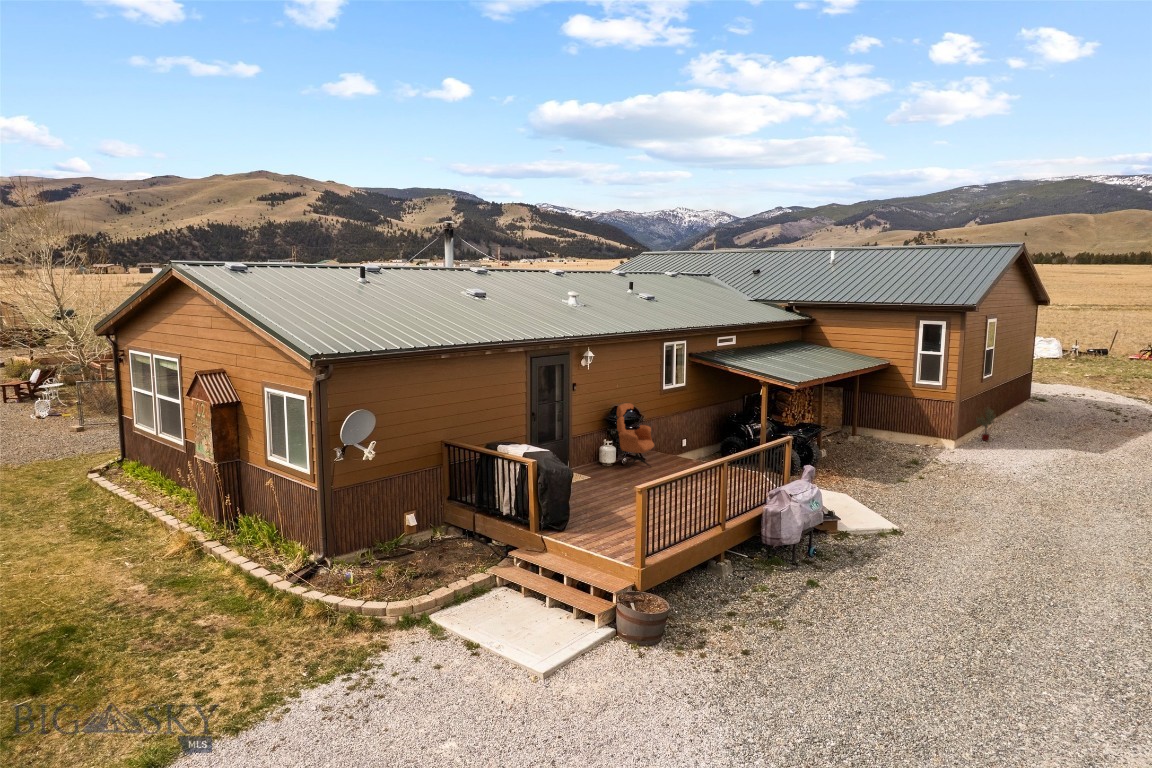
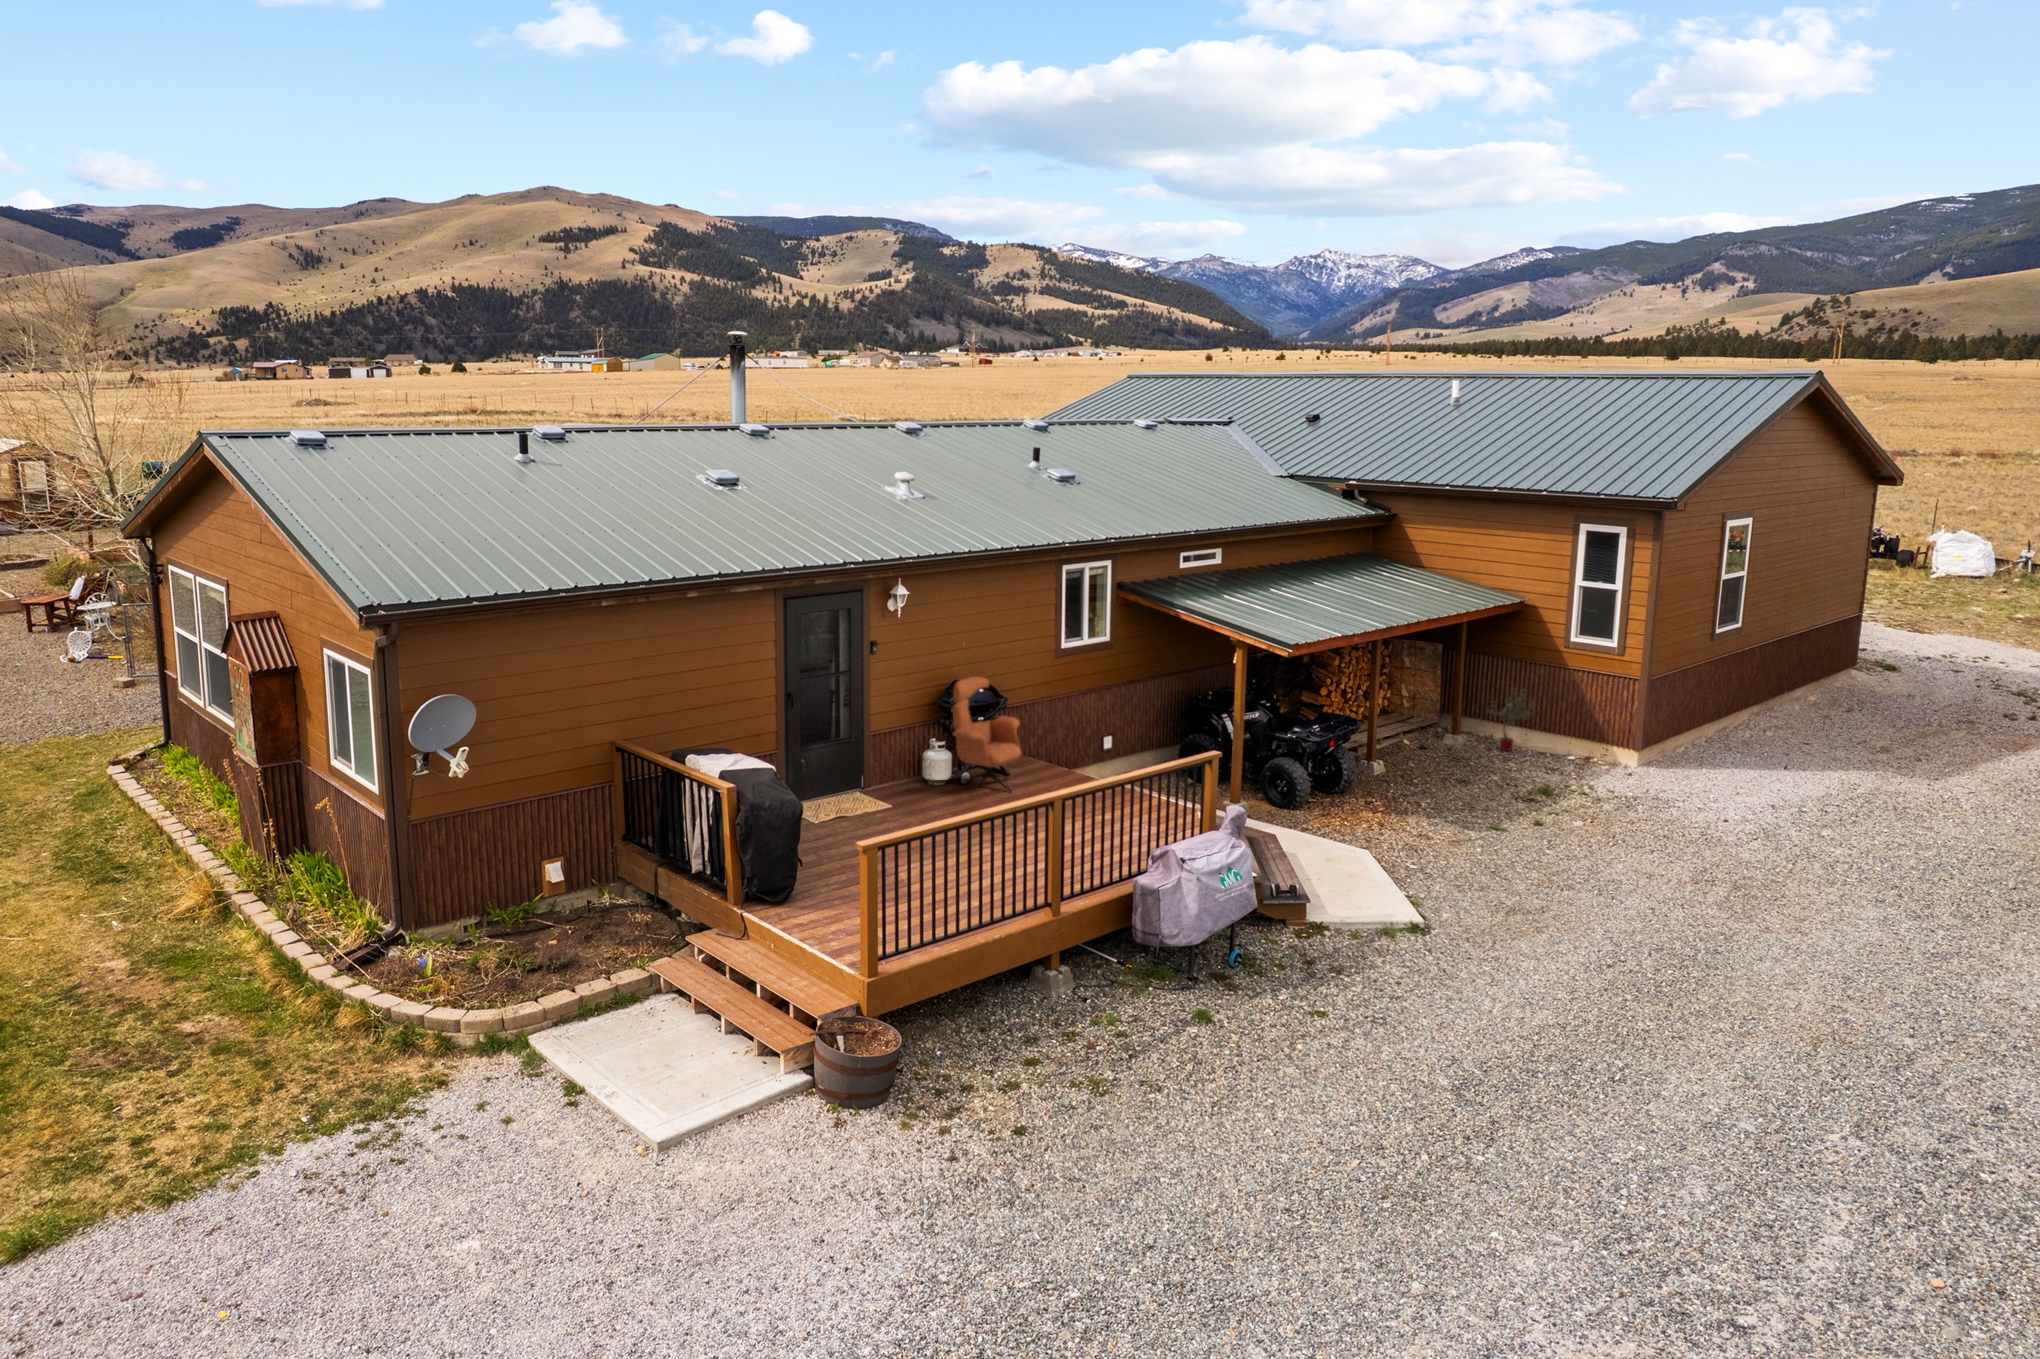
potted tree: present [976,407,995,441] -> present [1487,688,1536,751]

